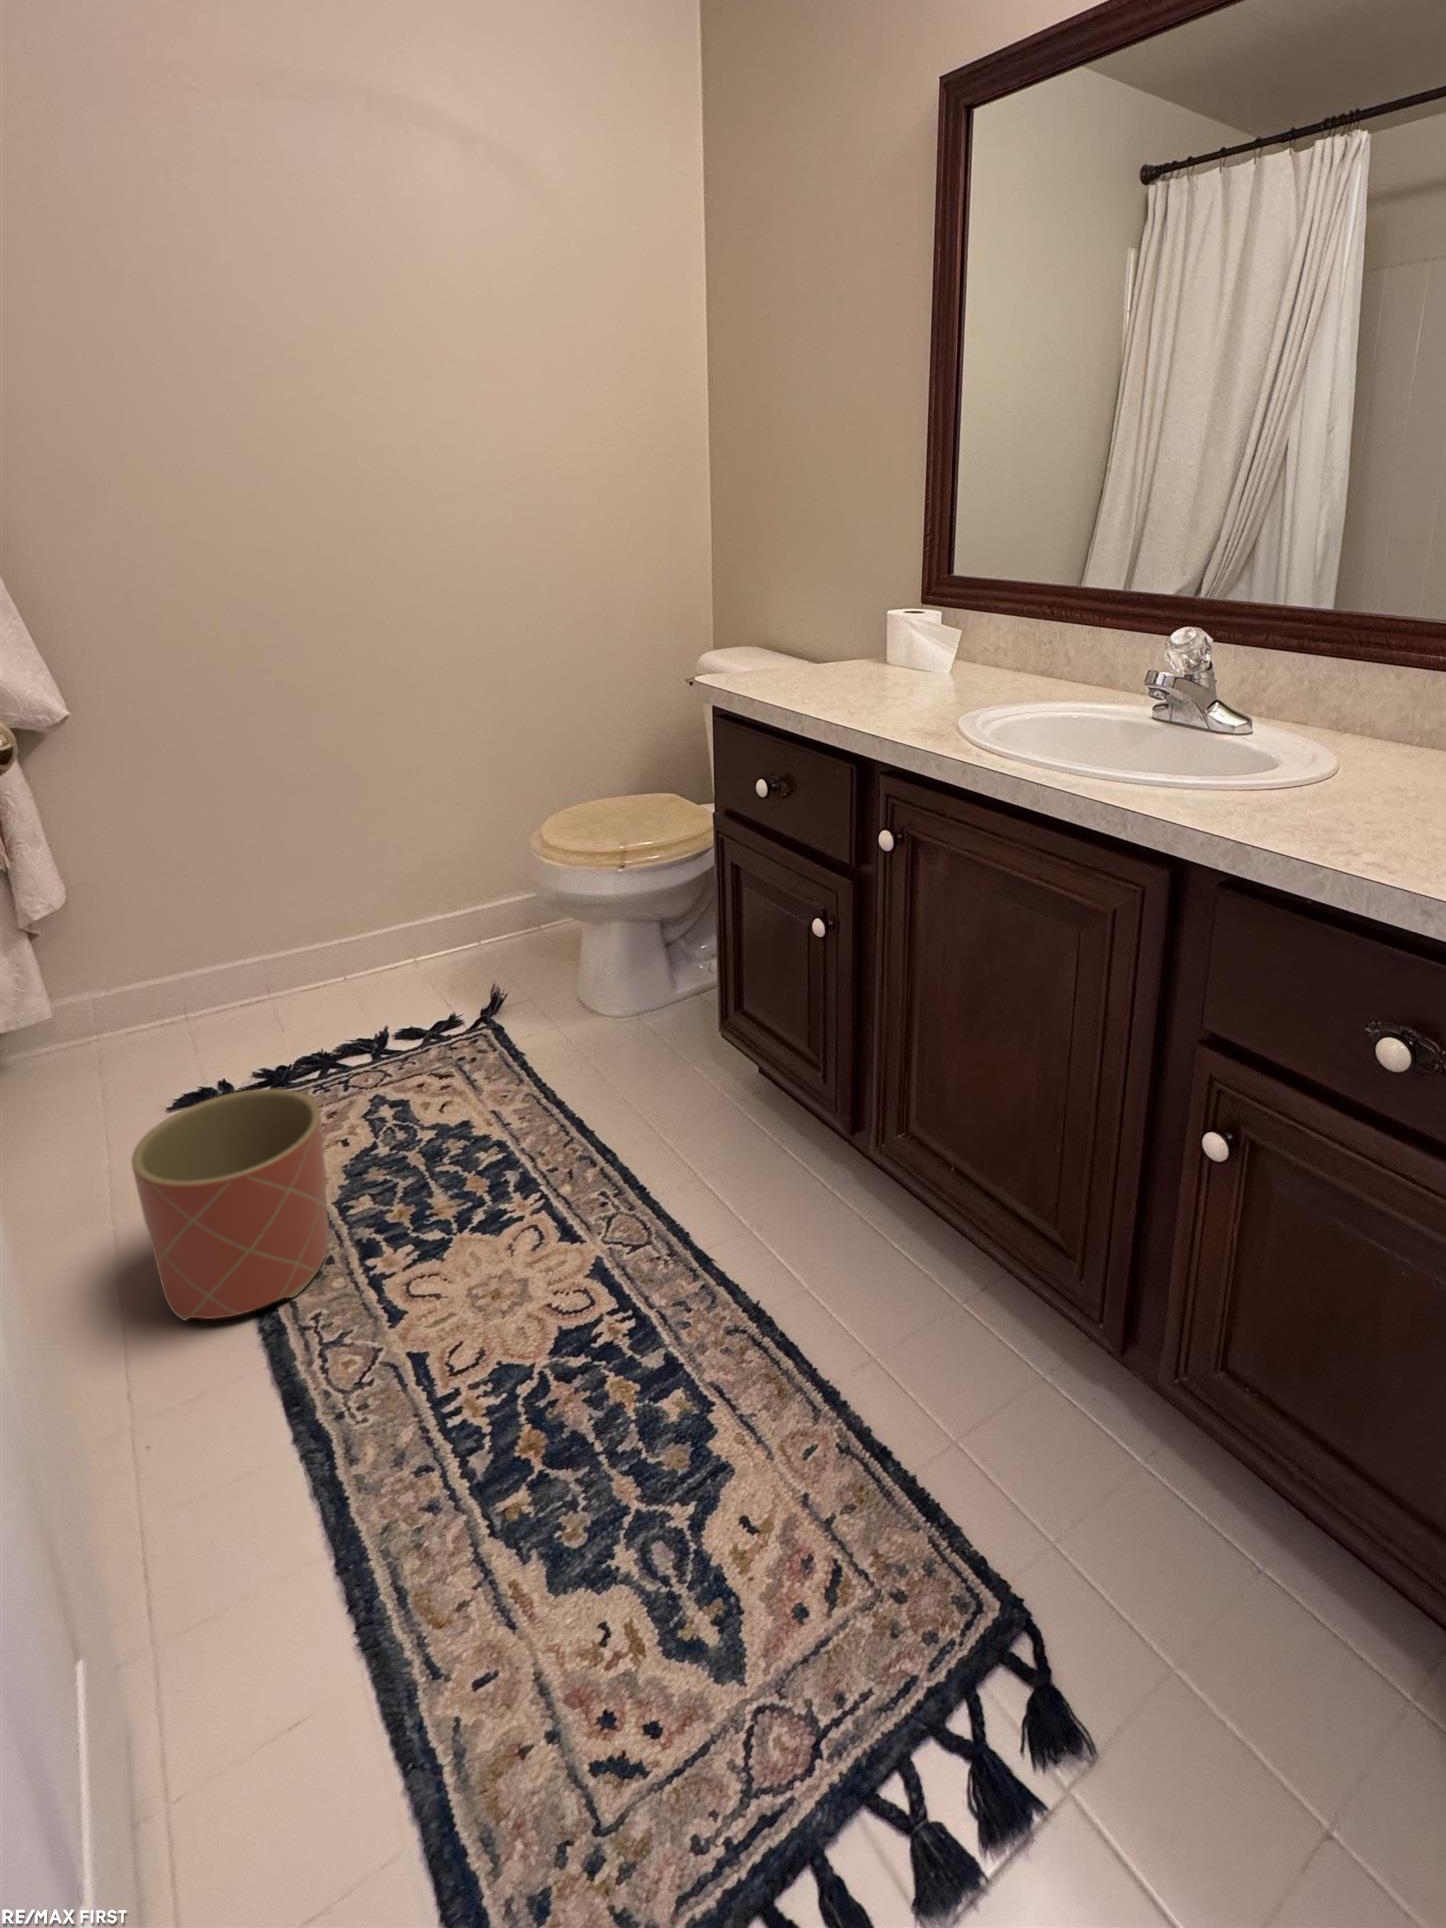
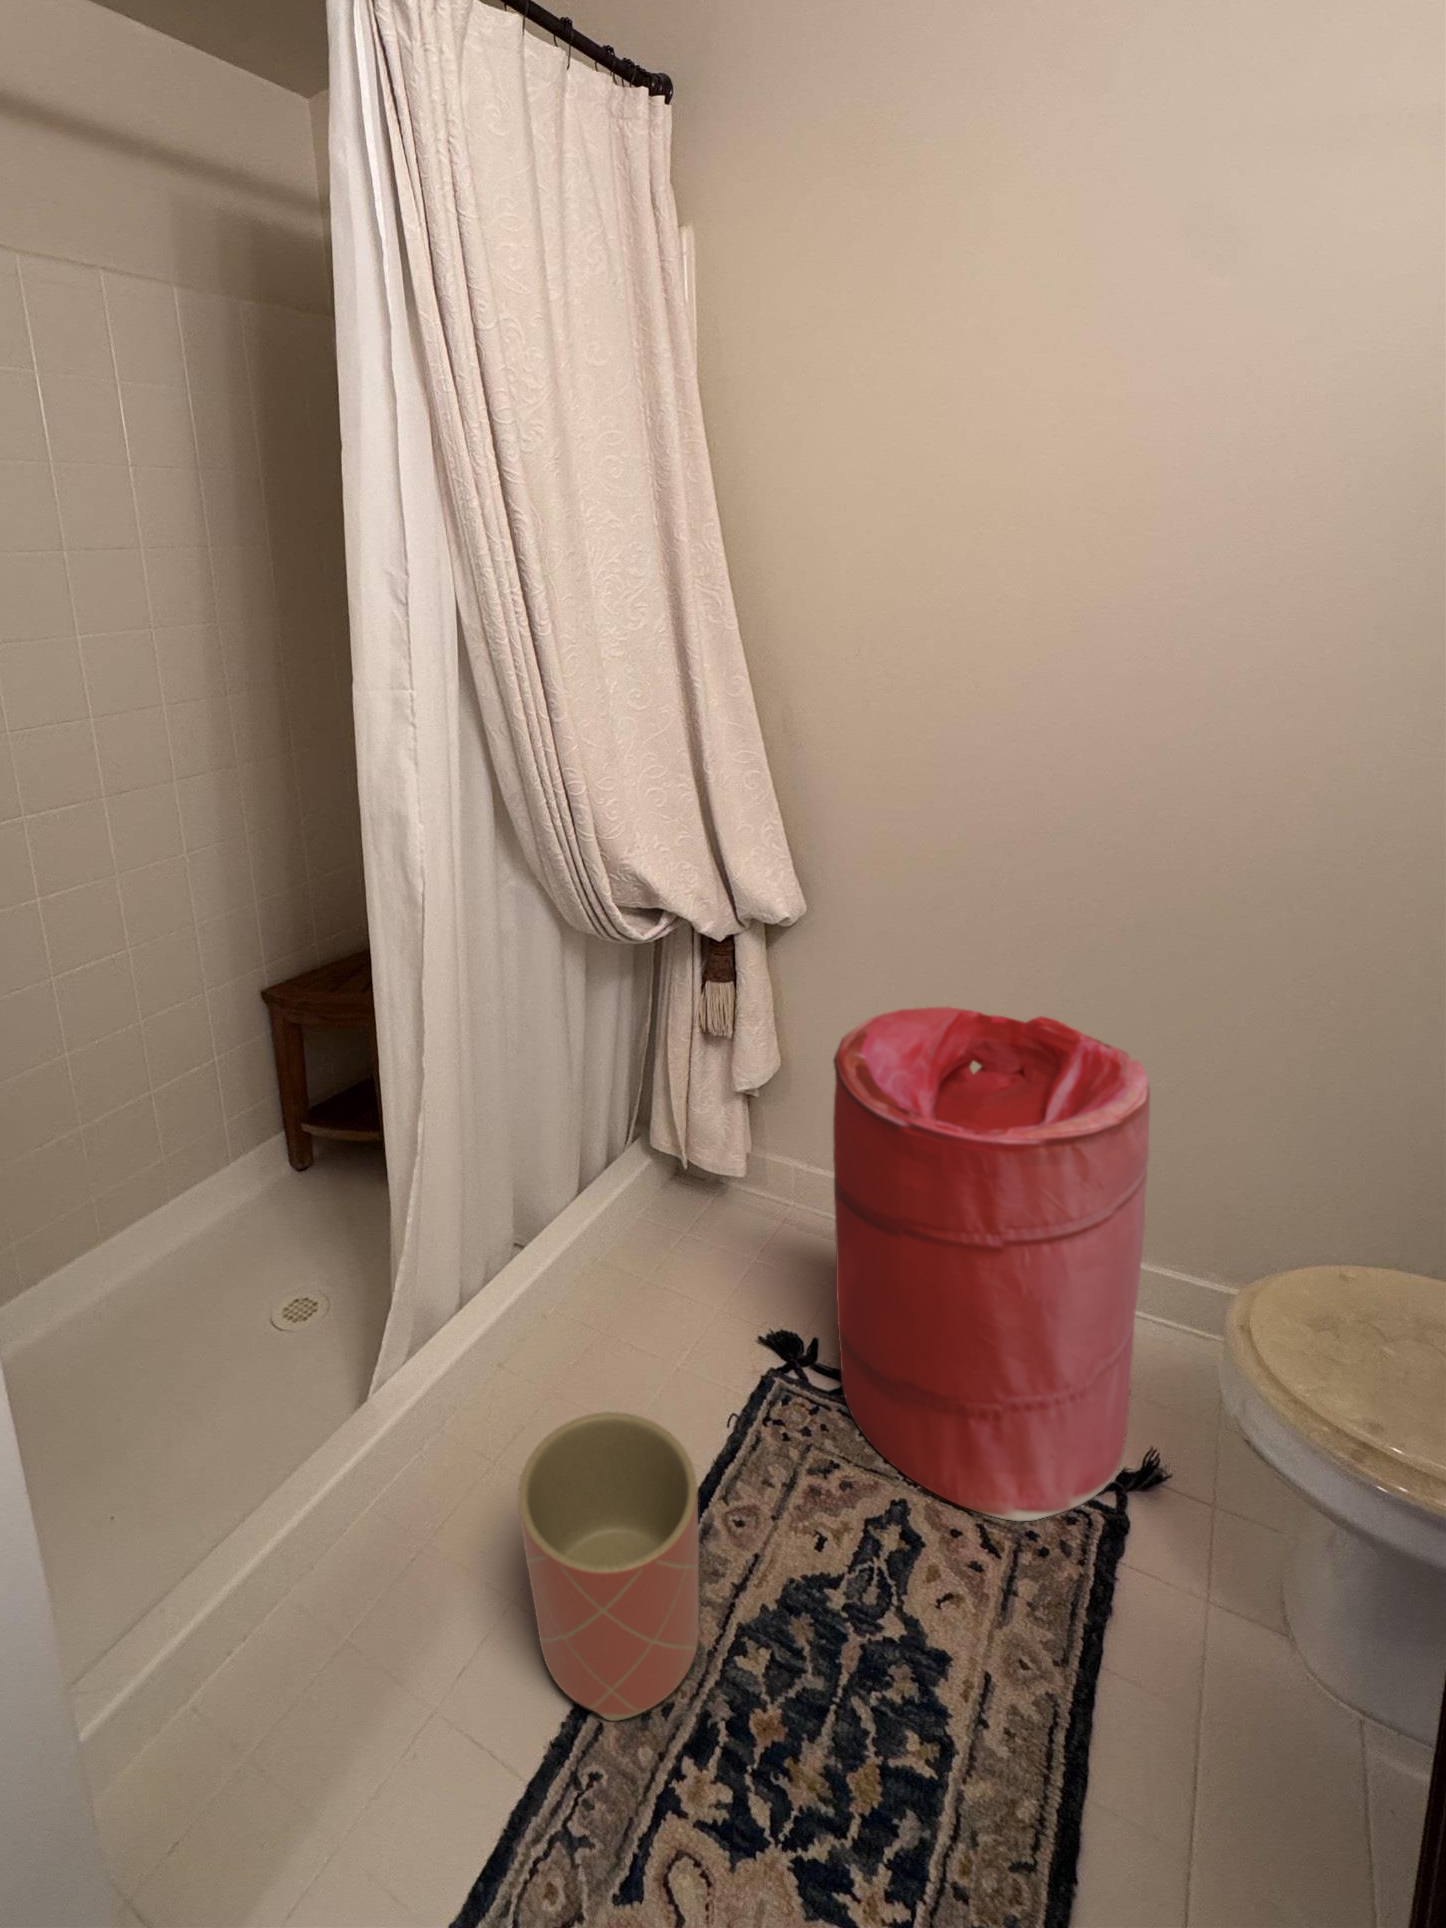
laundry hamper: none [207,740,479,1090] -> present [833,1007,1150,1521]

